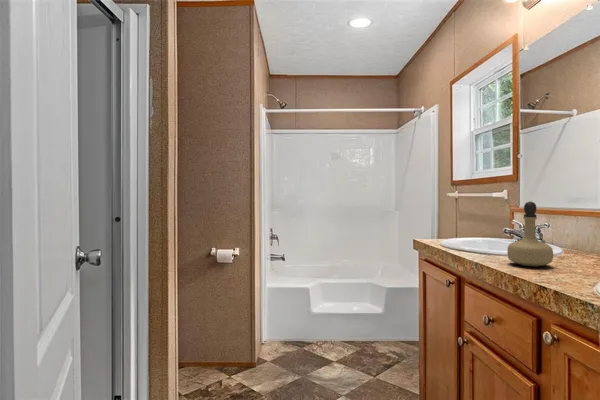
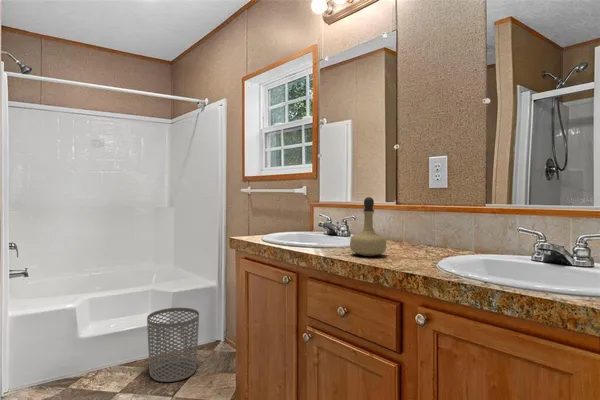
waste bin: none [359,300,404,365] -> present [147,308,199,382]

